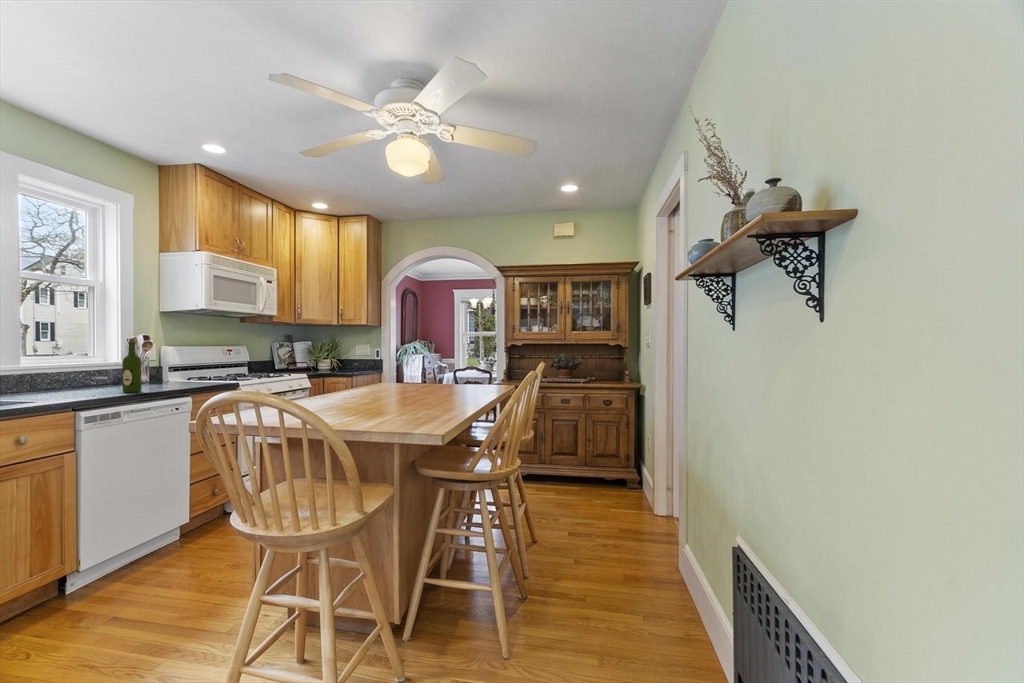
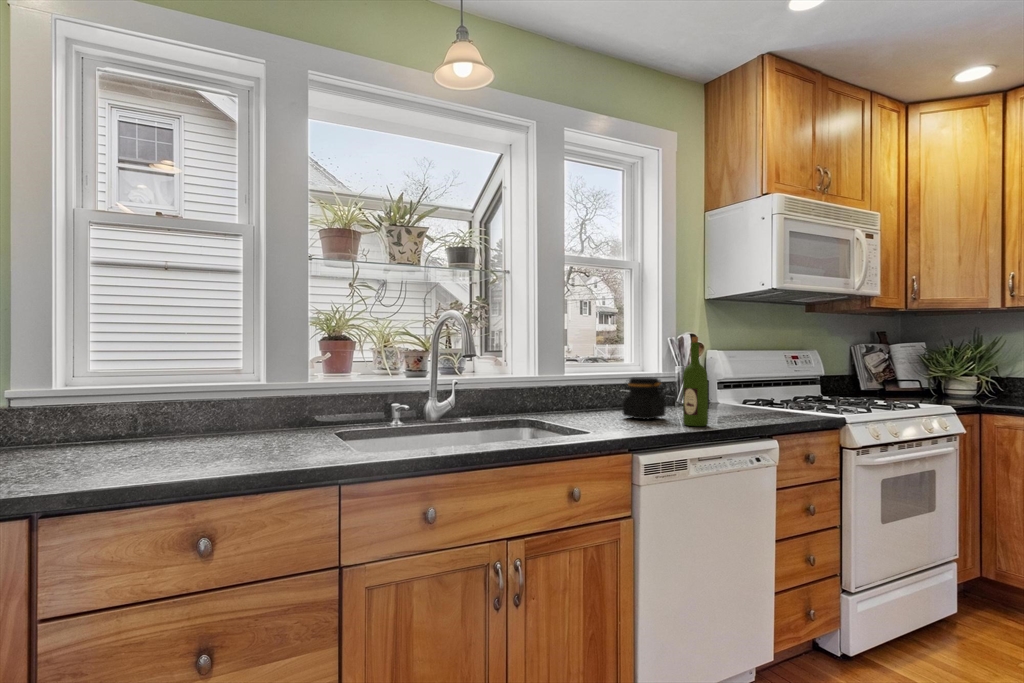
jar: none [74,365,112,393] -> present [622,377,665,419]

